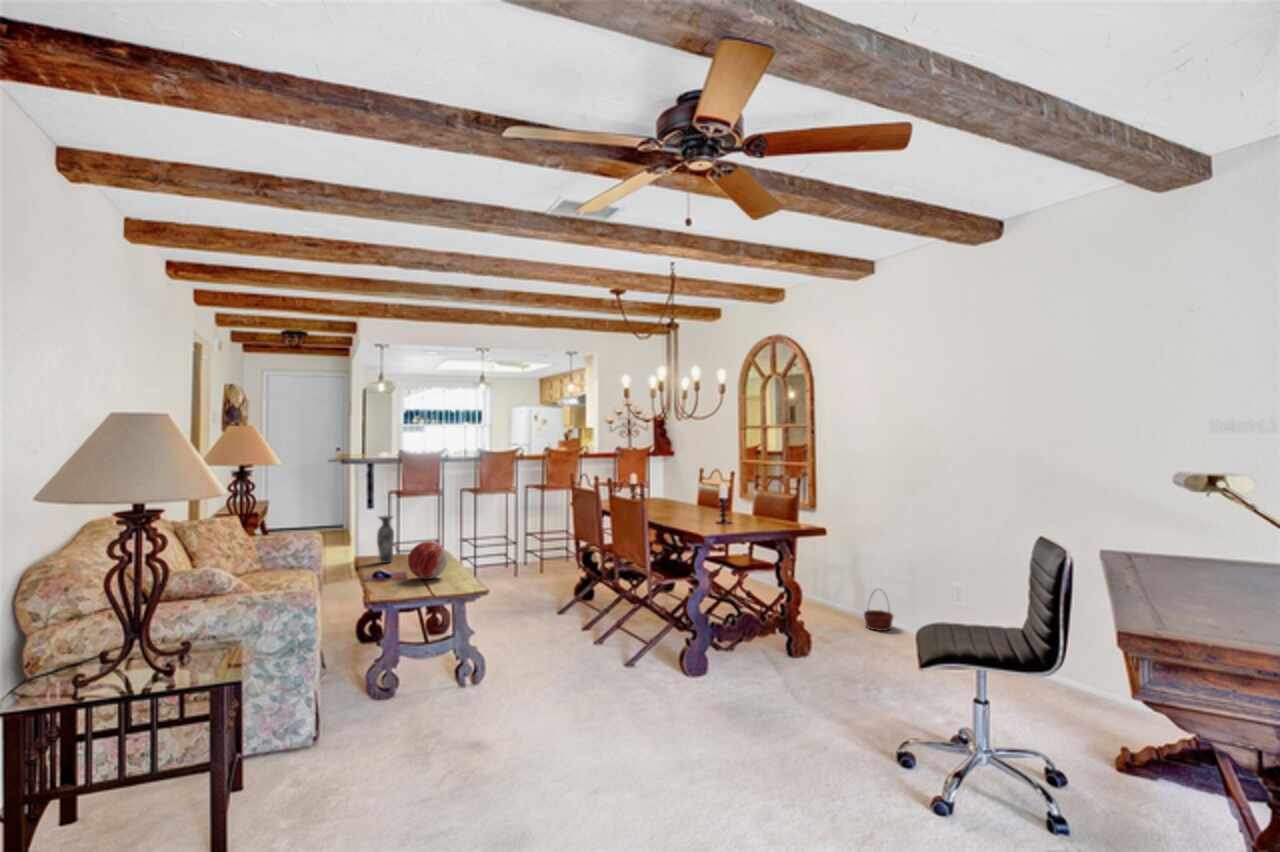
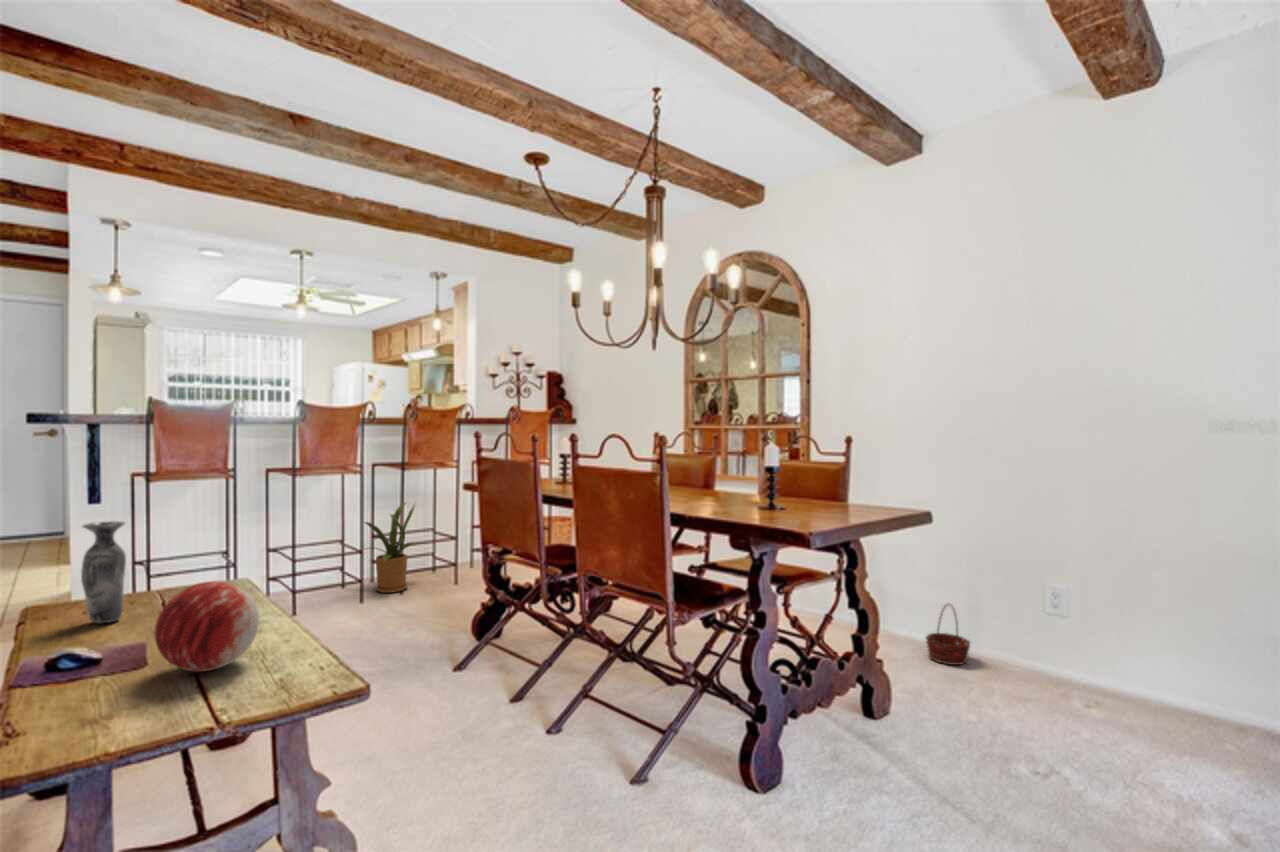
house plant: none [514,511,555,571] -> present [363,503,415,593]

